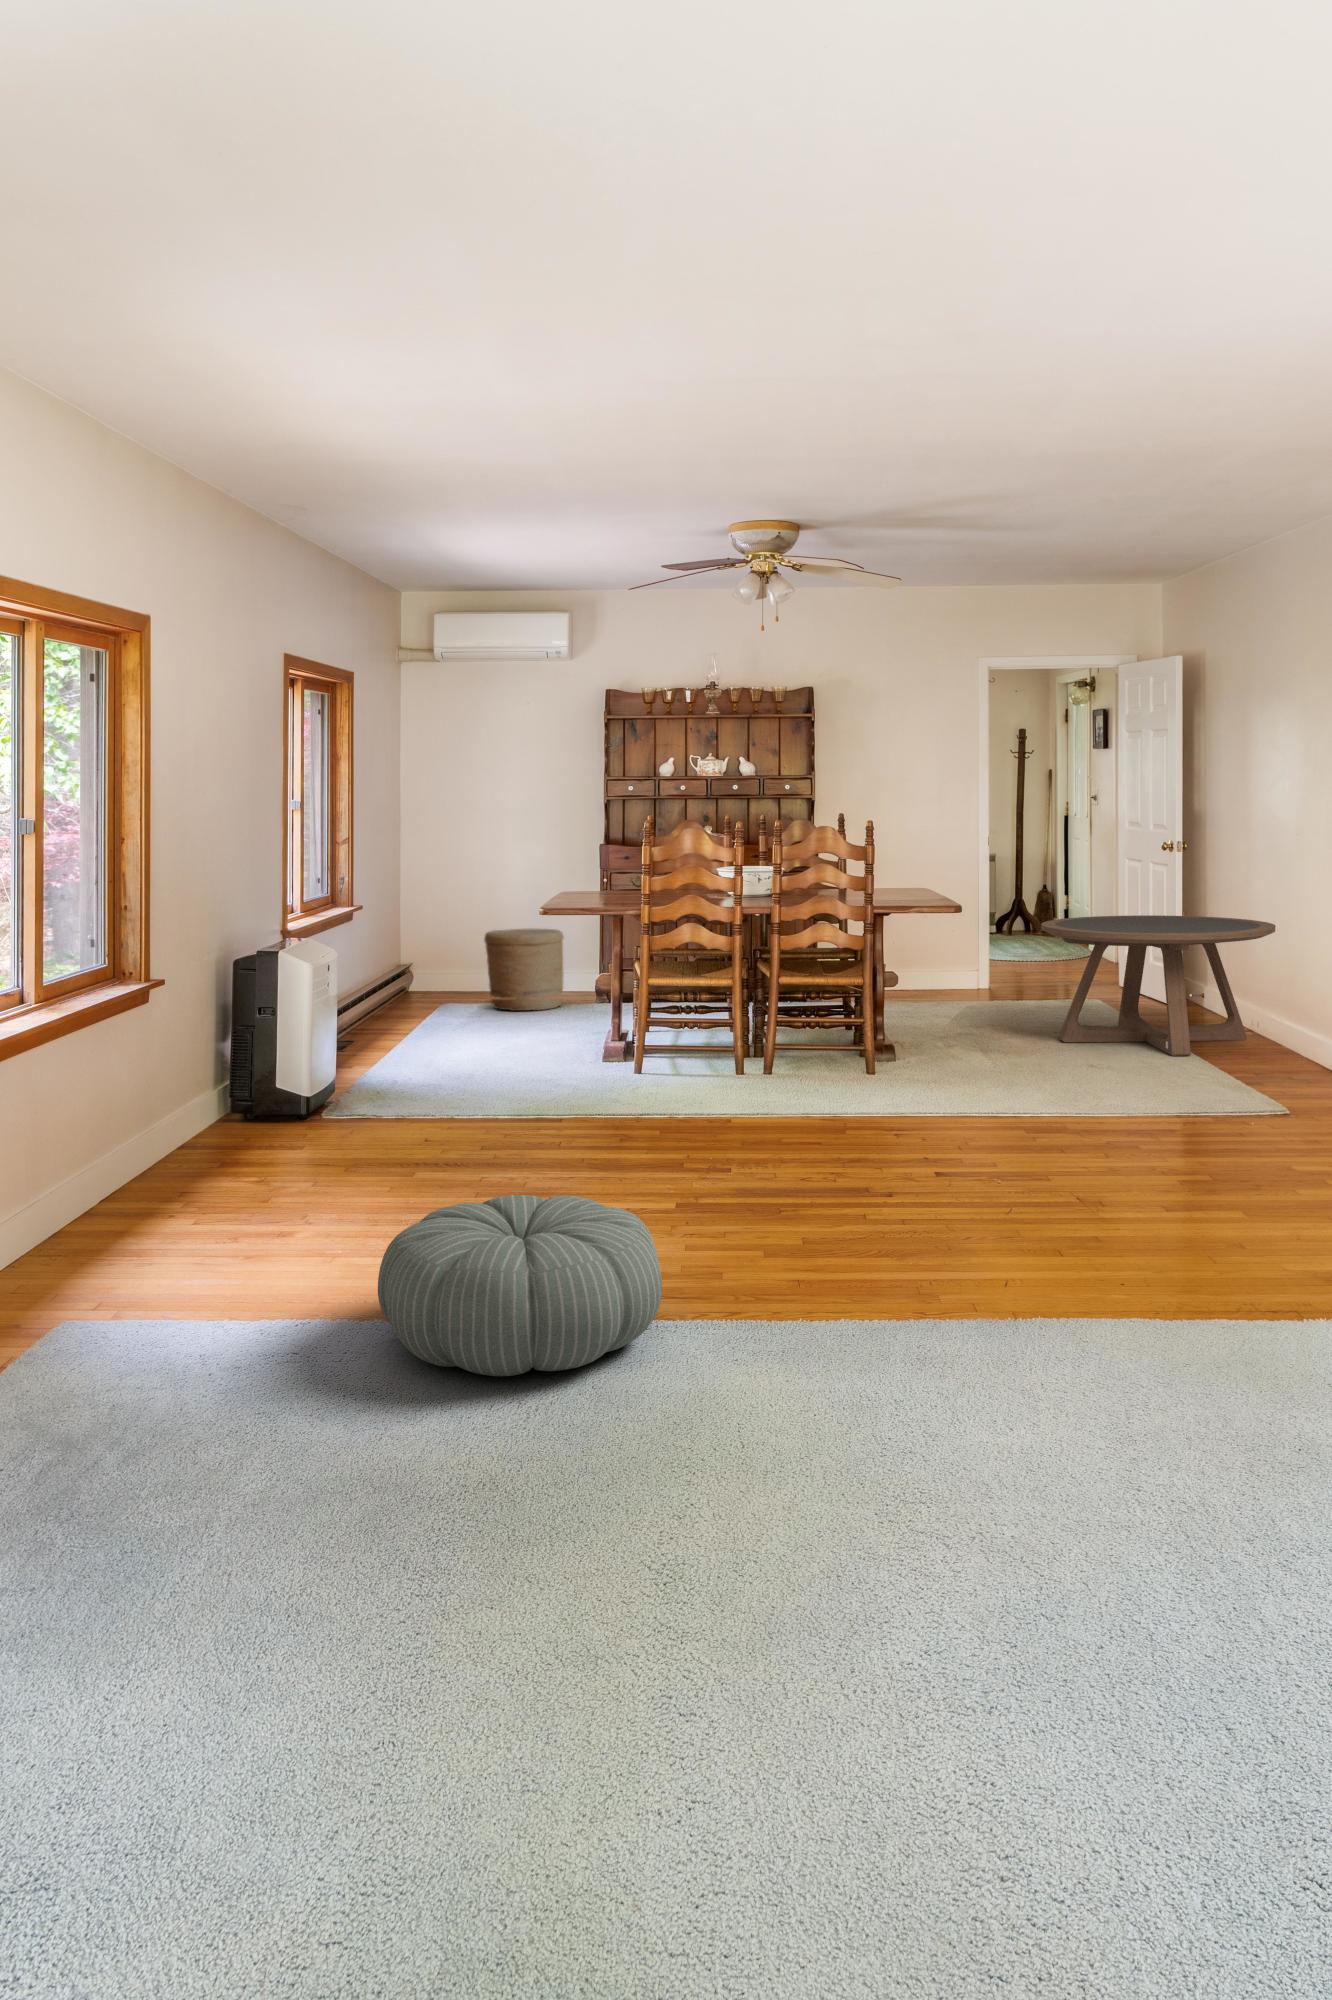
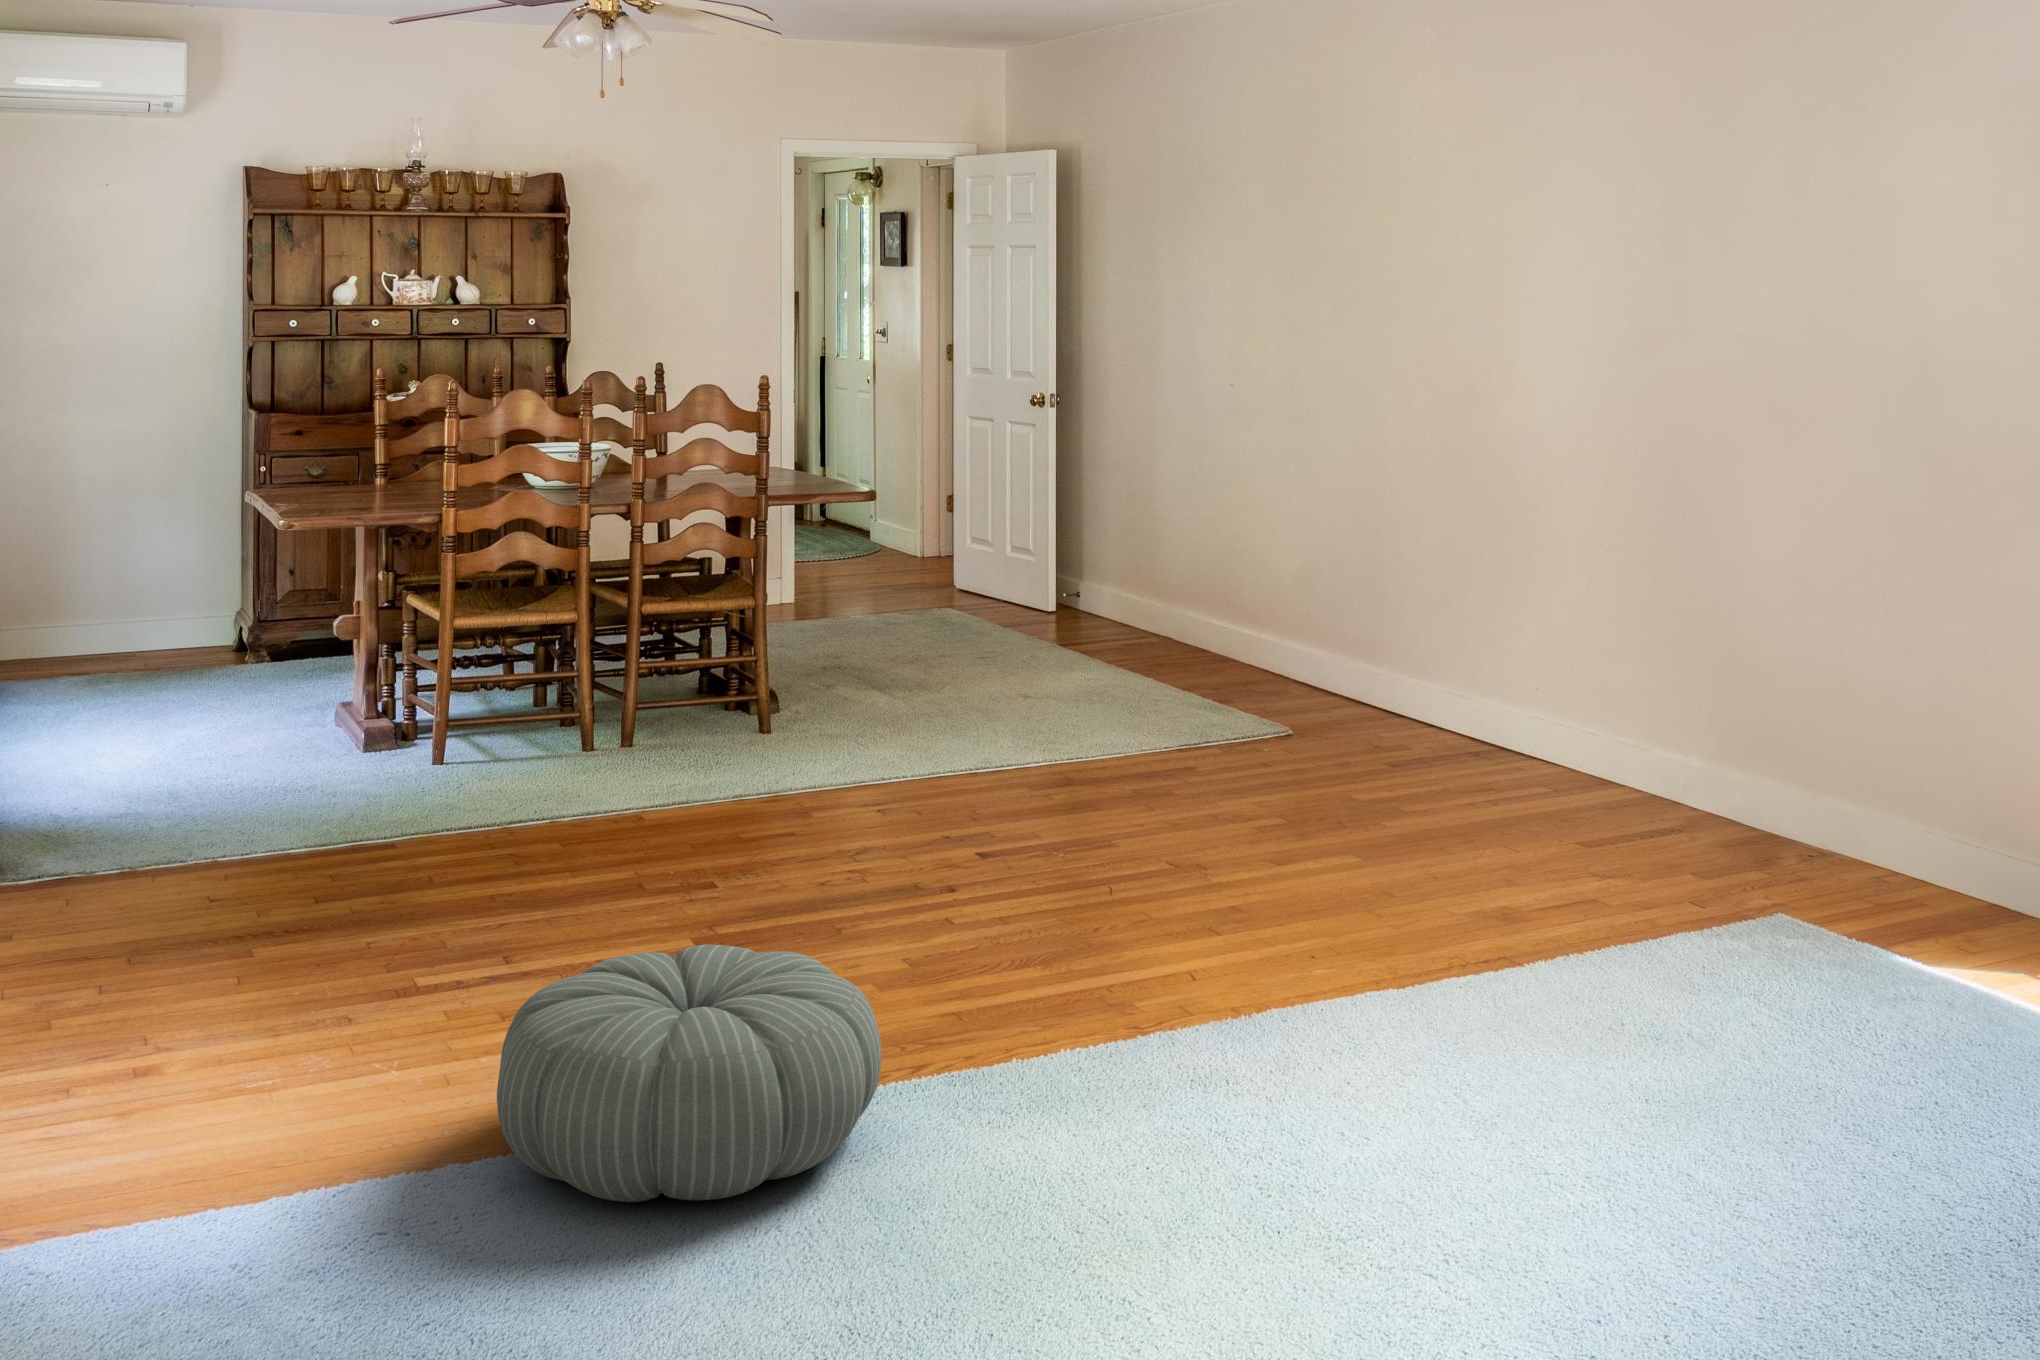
coffee table: present [1041,915,1275,1056] -> none [928,496,1202,675]
woven basket: present [484,929,564,1011] -> none [31,536,172,674]

